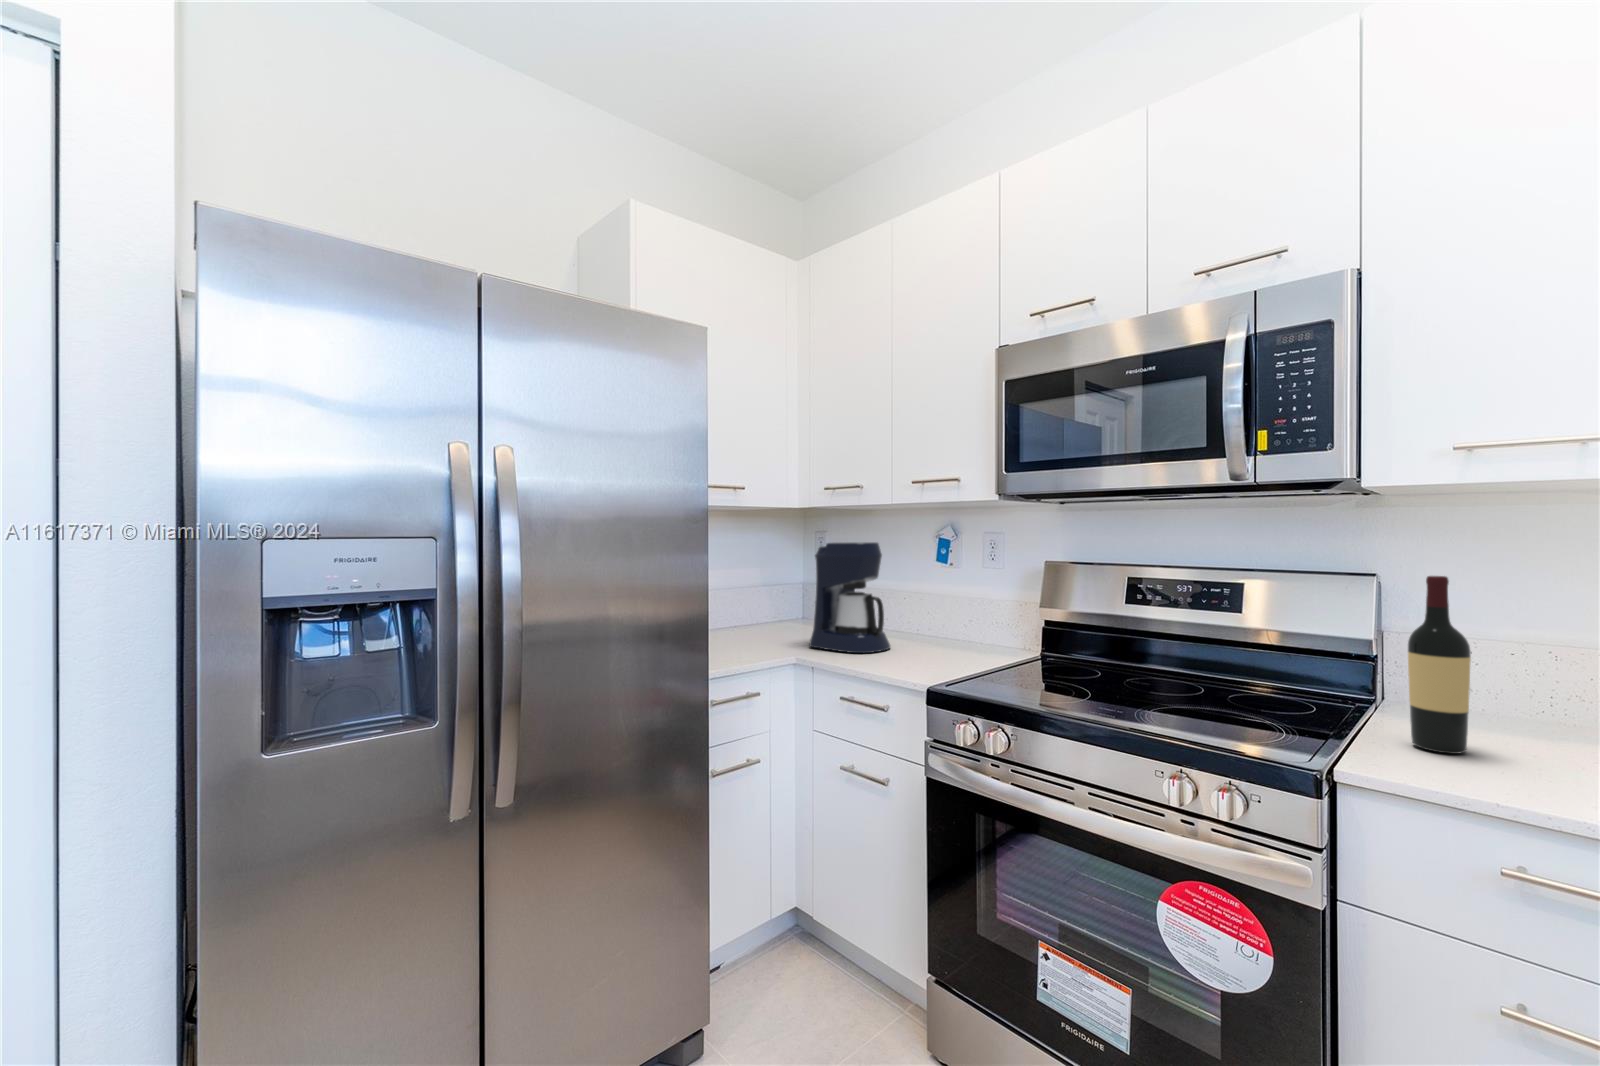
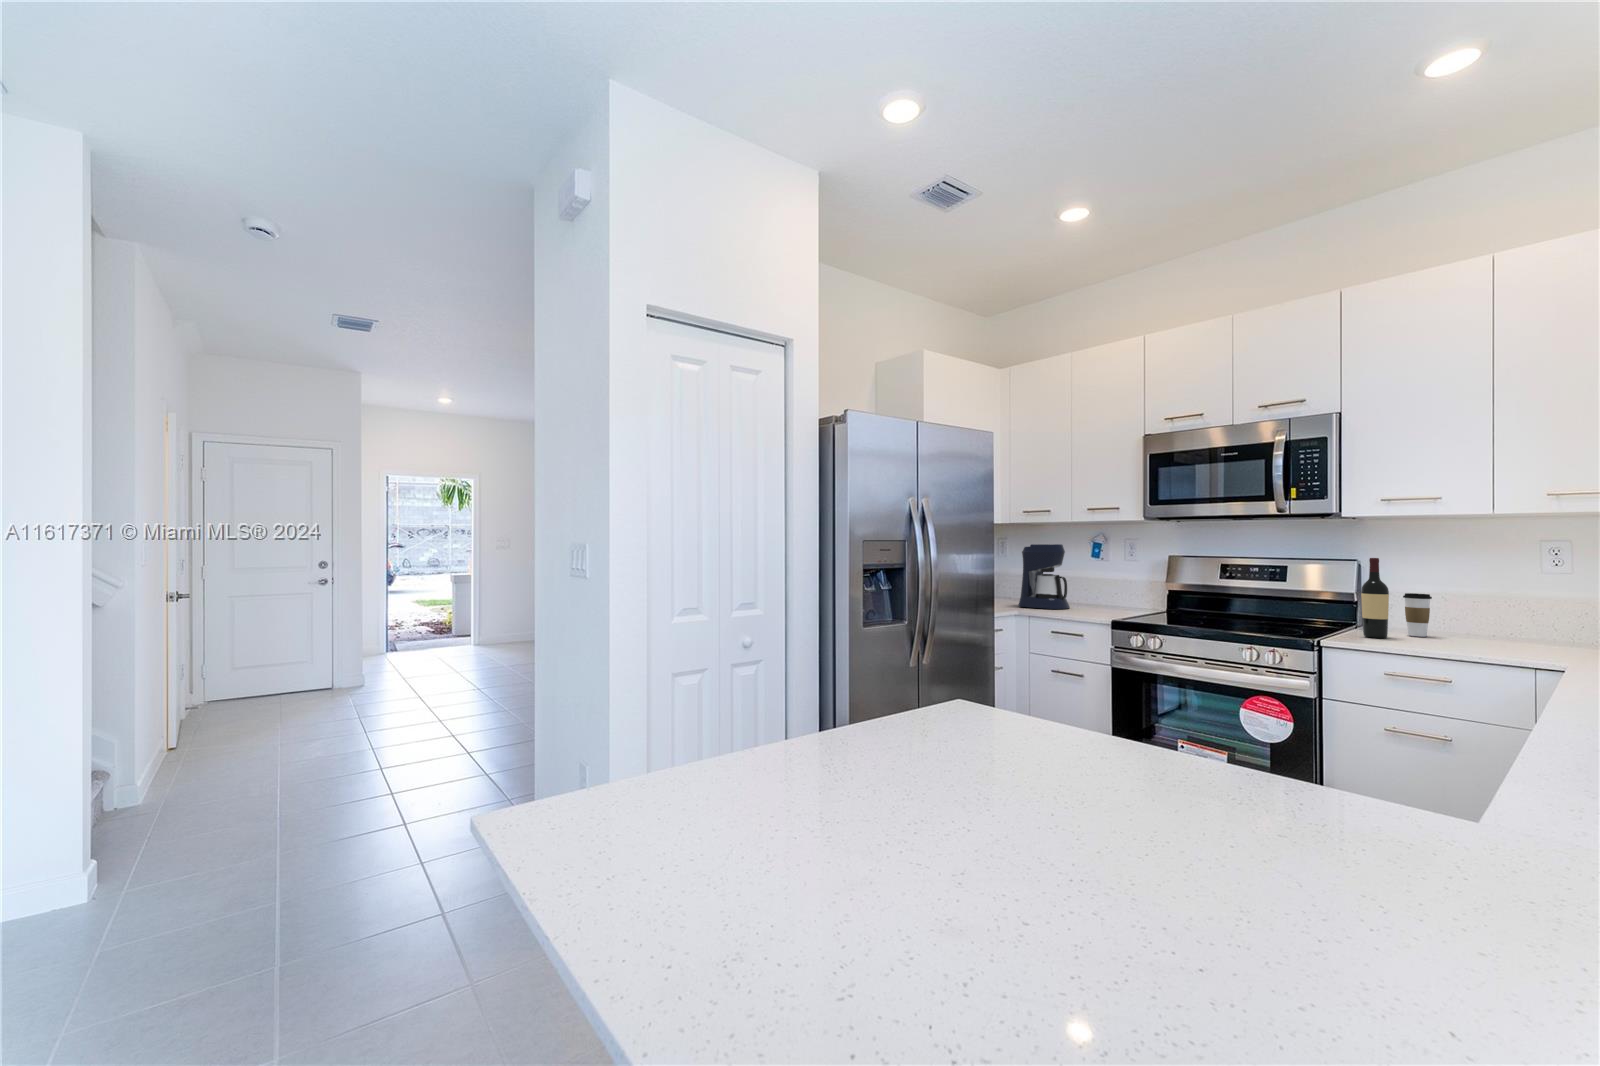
coffee cup: none [1487,648,1554,745] -> present [1403,593,1432,637]

